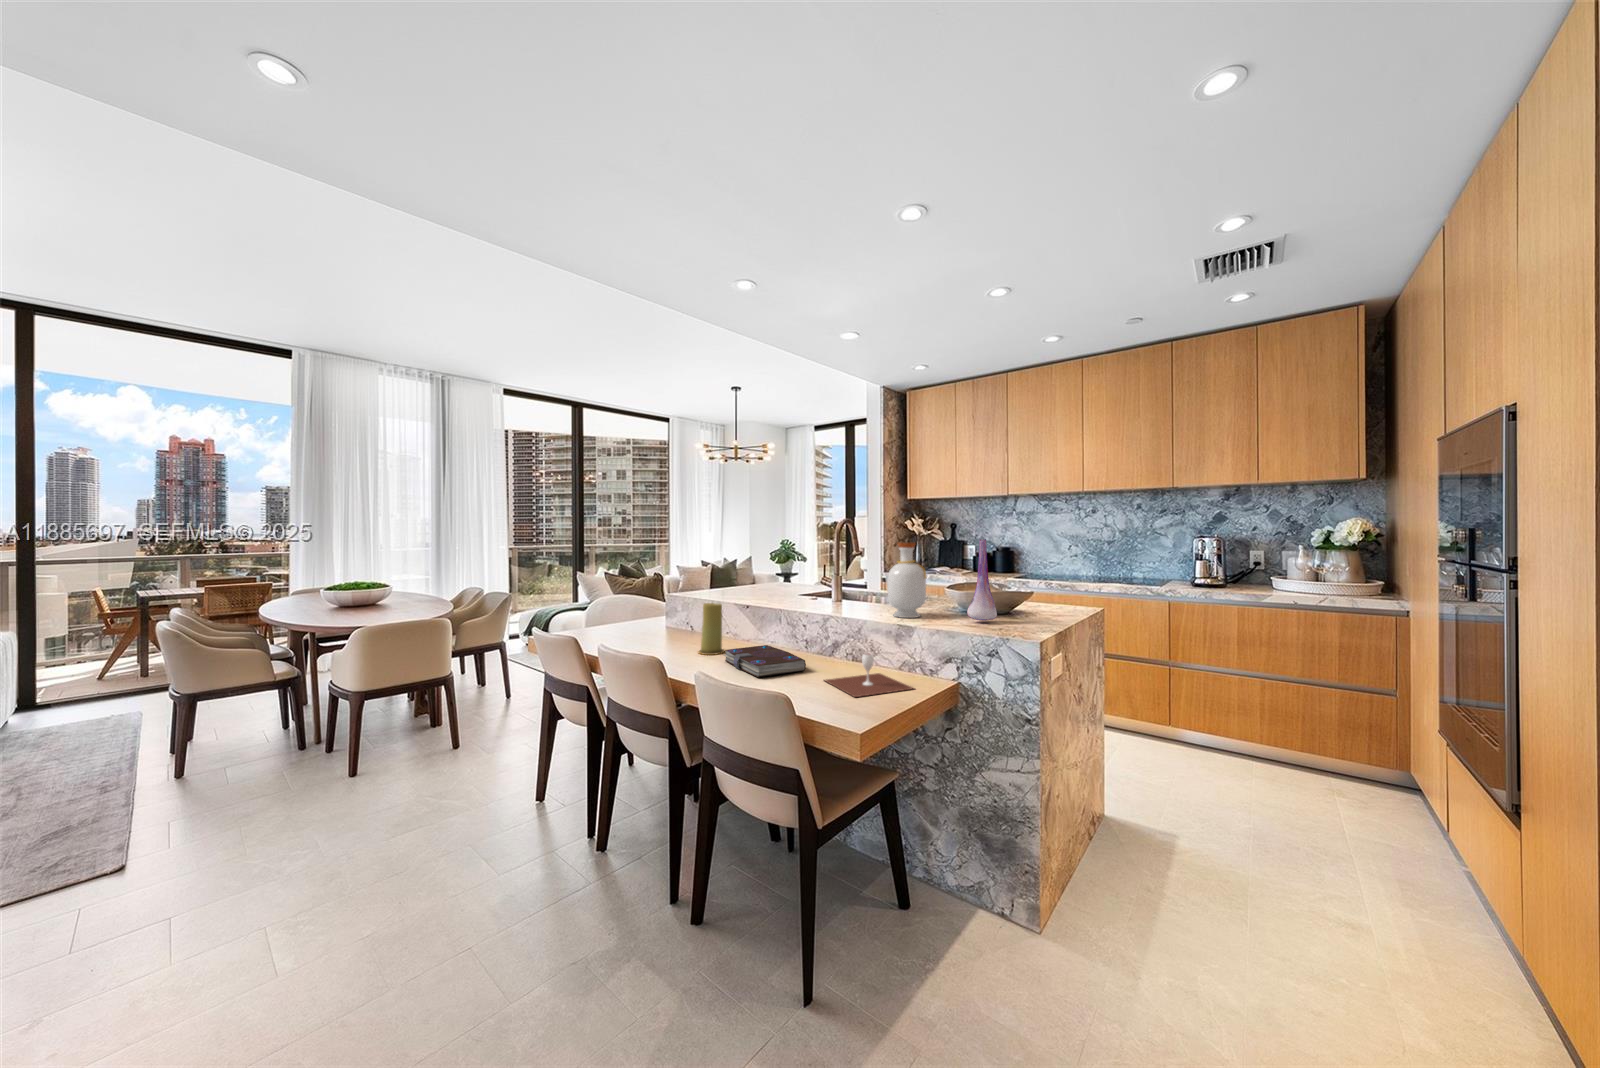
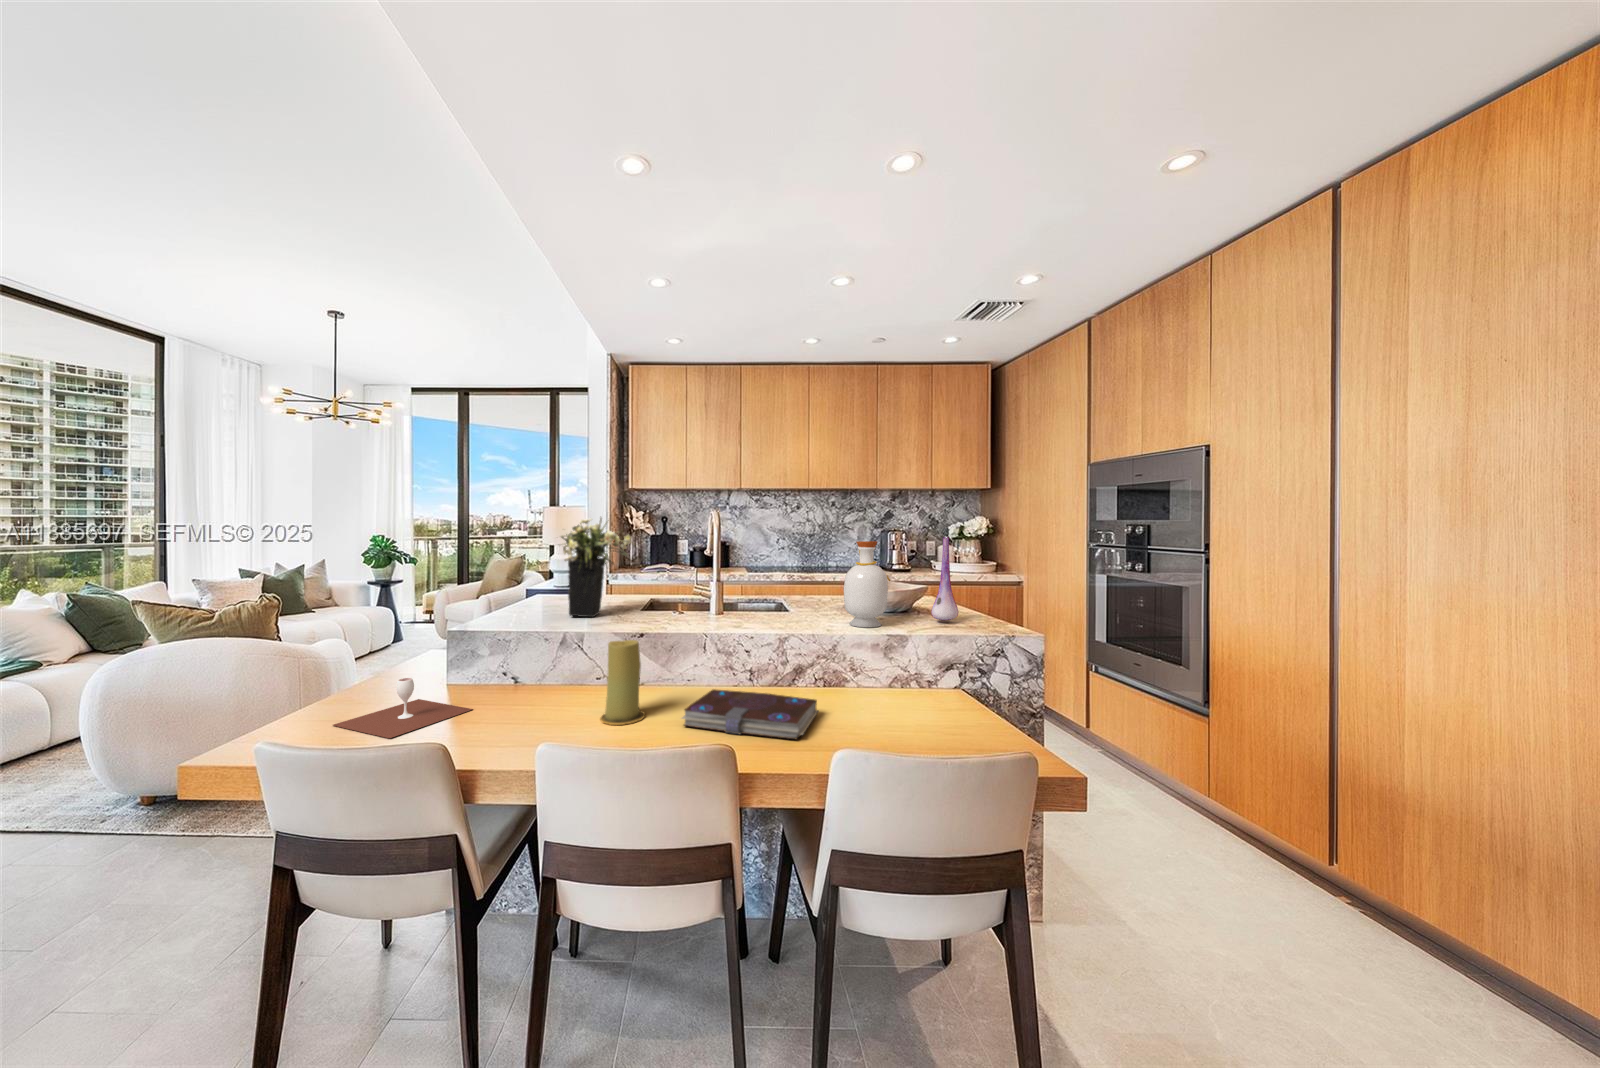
flower arrangement: none [730,524,787,594] -> present [561,518,631,617]
wine glass: present [825,653,913,697] -> present [333,678,473,738]

